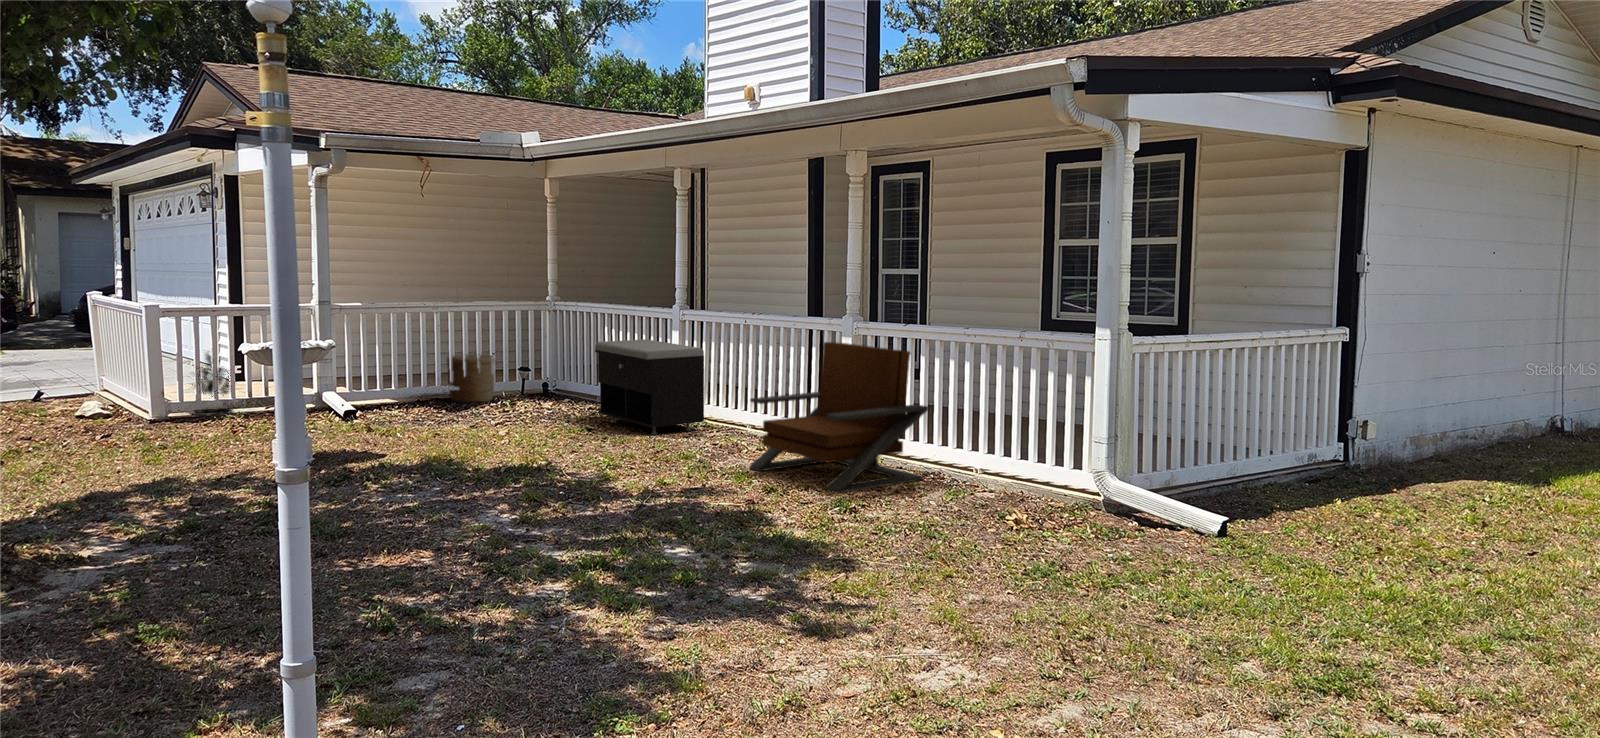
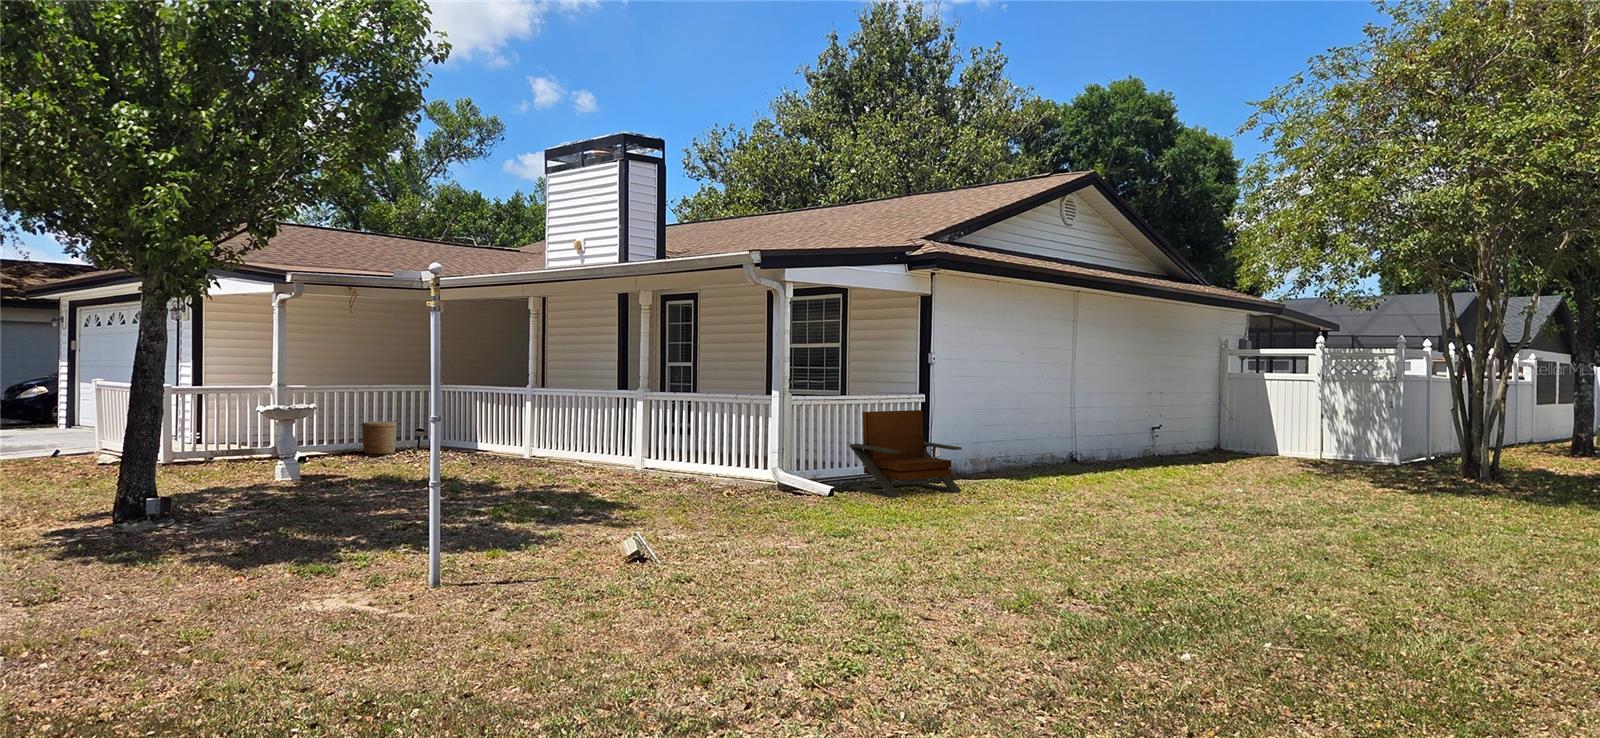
storage bench: present [595,339,704,434] -> none [474,408,549,467]
lounge chair: present [750,342,929,494] -> present [850,410,962,498]
potted tree: present [192,354,233,416] -> none [177,415,214,464]

